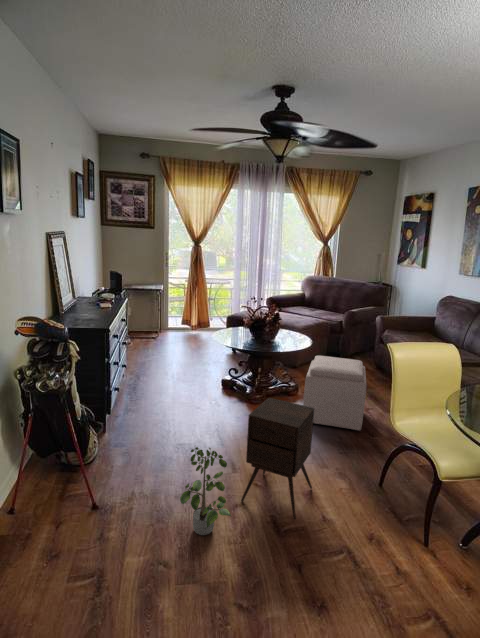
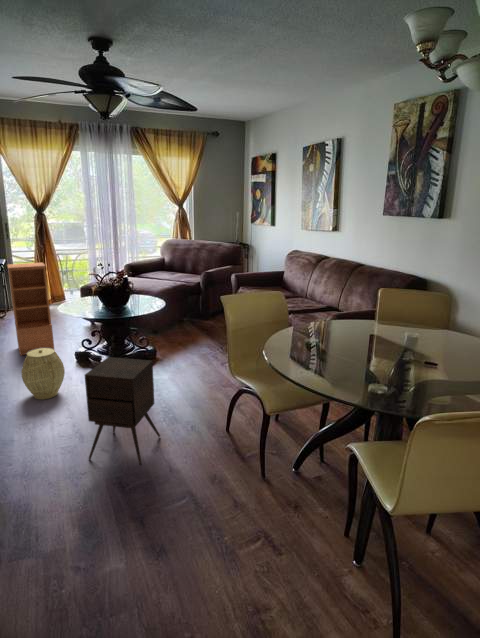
bookcase: none [170,292,203,377] -> present [7,263,54,356]
ottoman: present [303,356,366,430] -> none [156,315,215,381]
woven basket: none [178,376,216,426] -> present [22,348,65,399]
potted plant: present [180,447,231,535] -> none [17,409,72,496]

